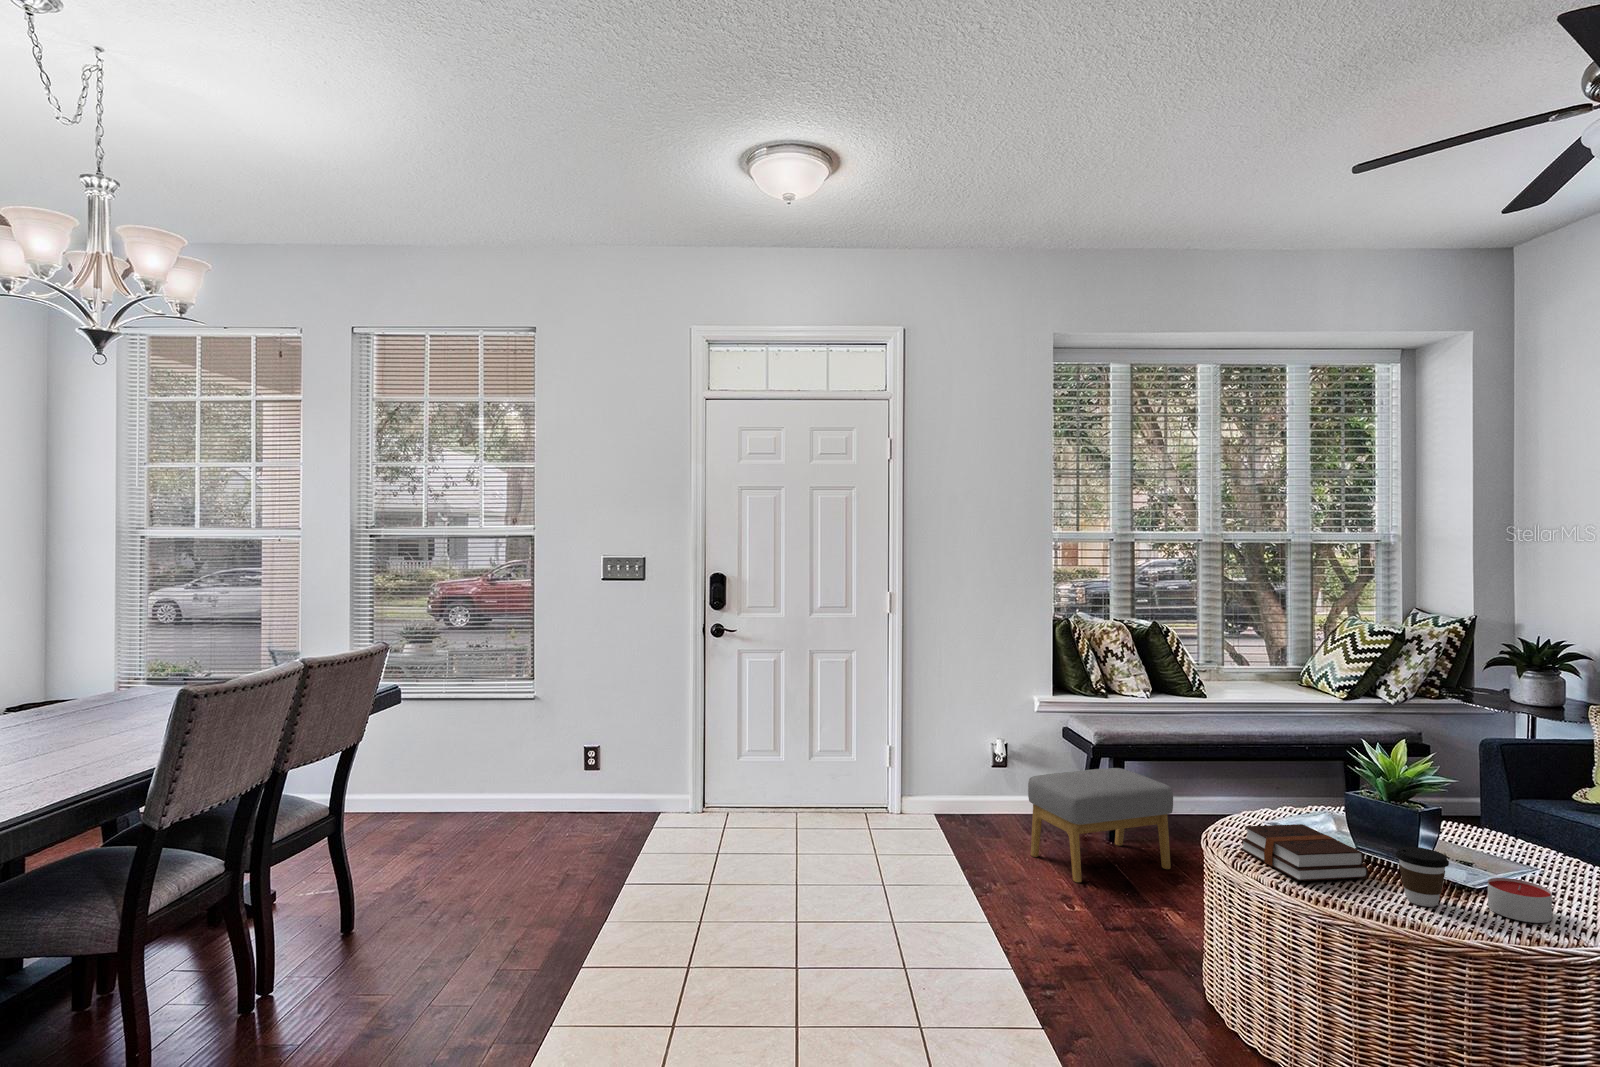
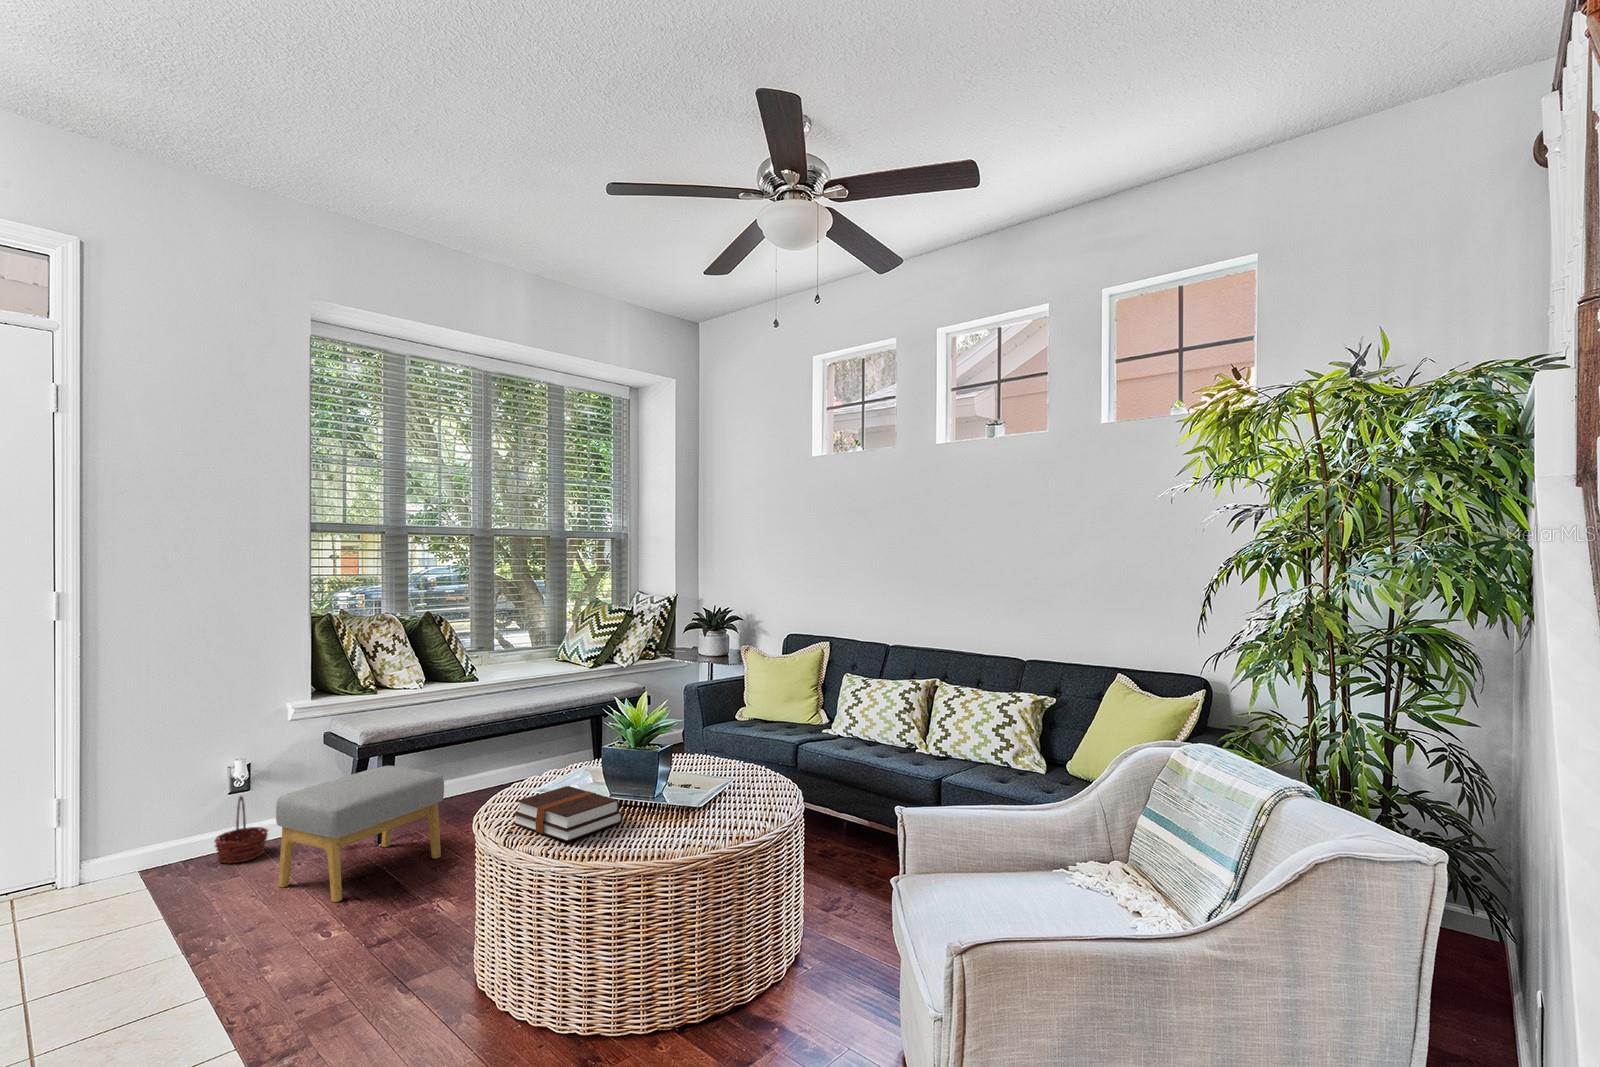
basket: none [982,770,1022,827] -> present [214,796,268,863]
coffee cup: present [1396,847,1449,907] -> none [644,785,682,835]
candle: present [1488,878,1552,923] -> none [707,794,747,827]

